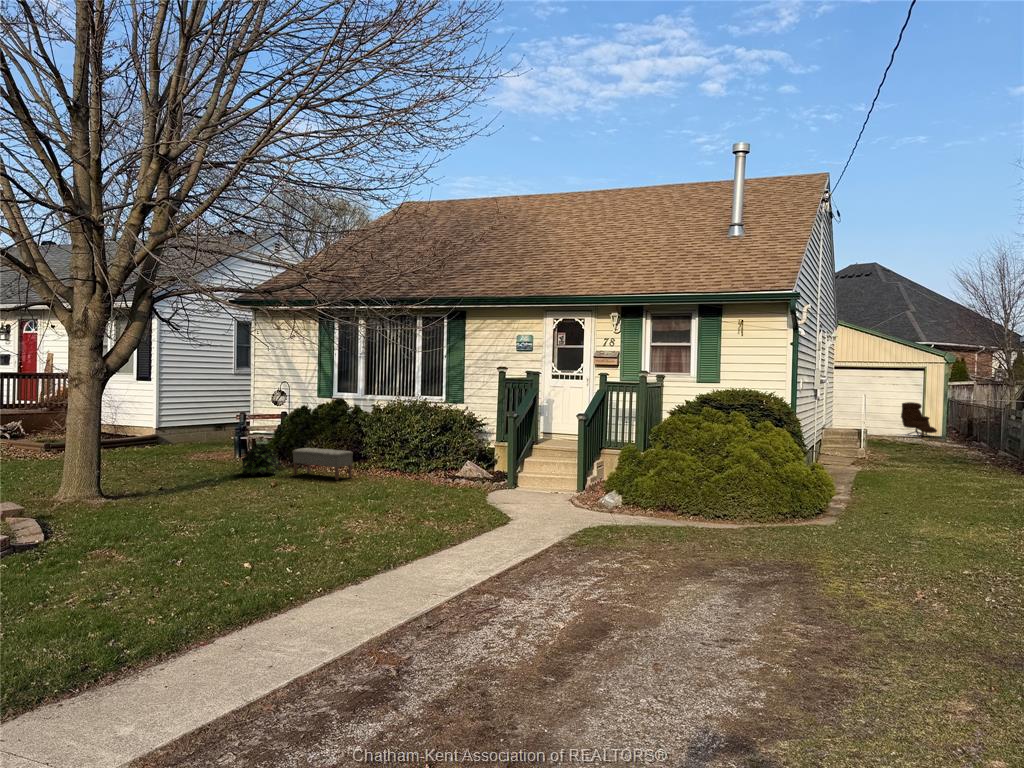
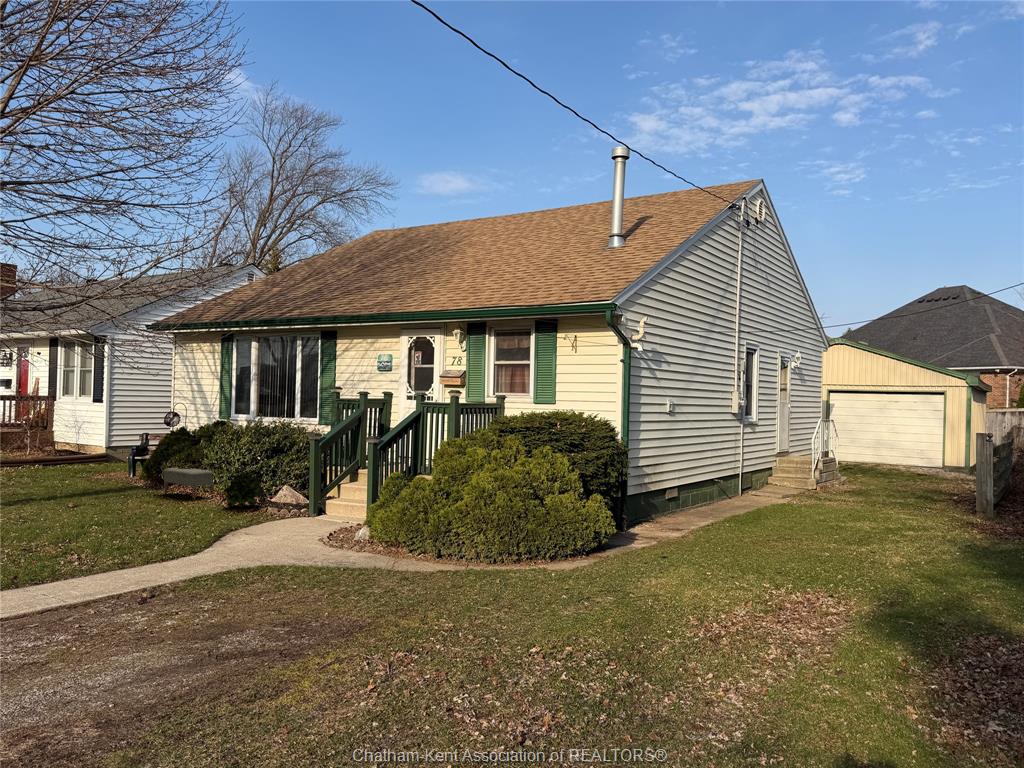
lounge chair: present [901,402,937,436] -> none [916,431,955,472]
potted plant: present [240,444,282,476] -> present [222,472,267,508]

